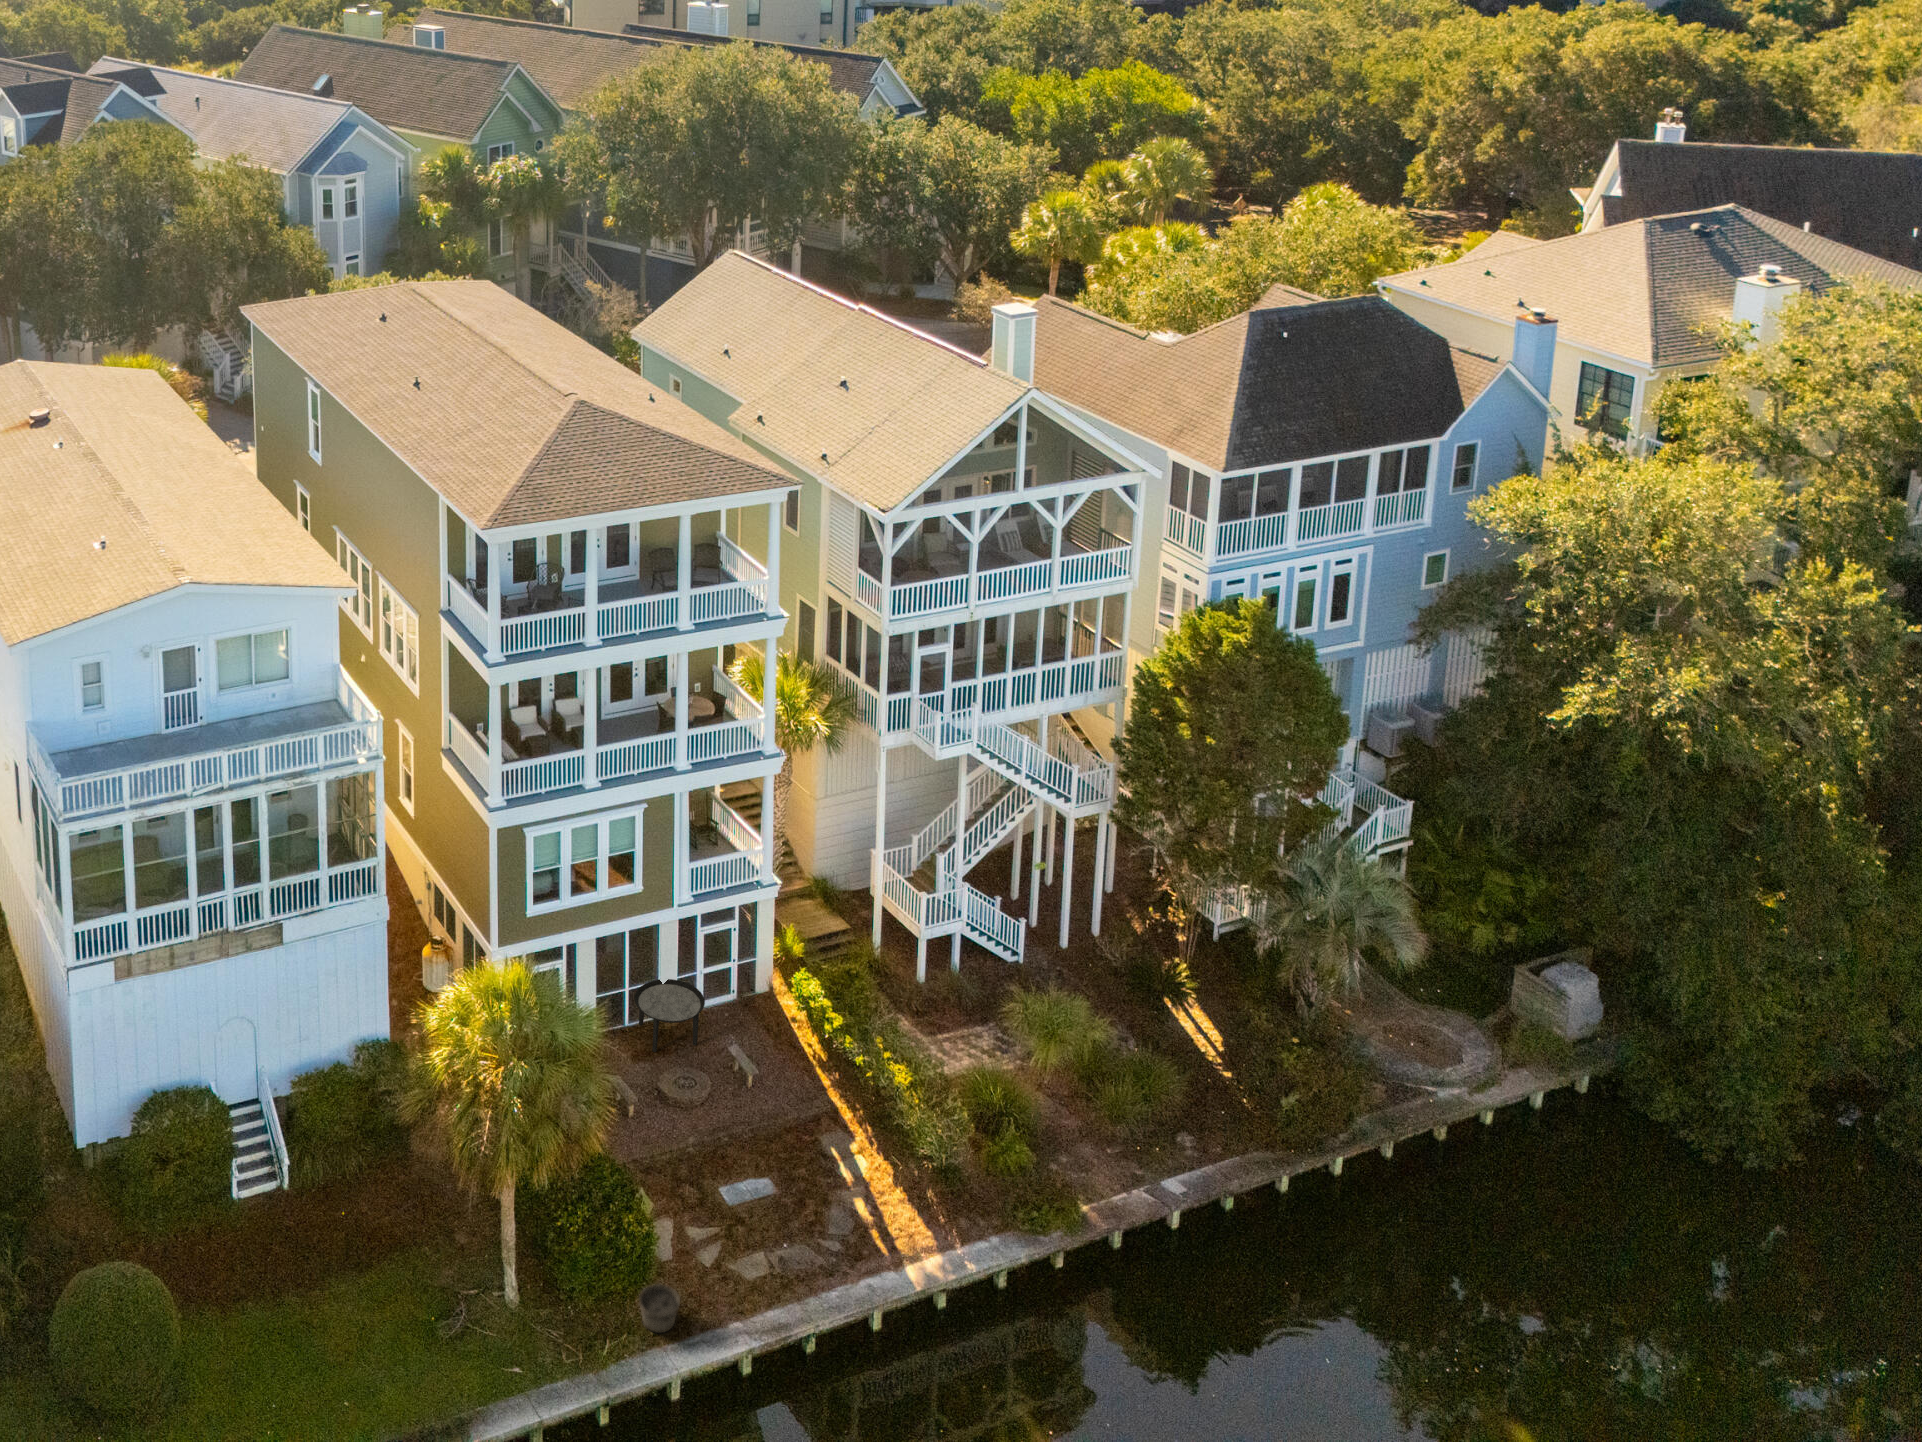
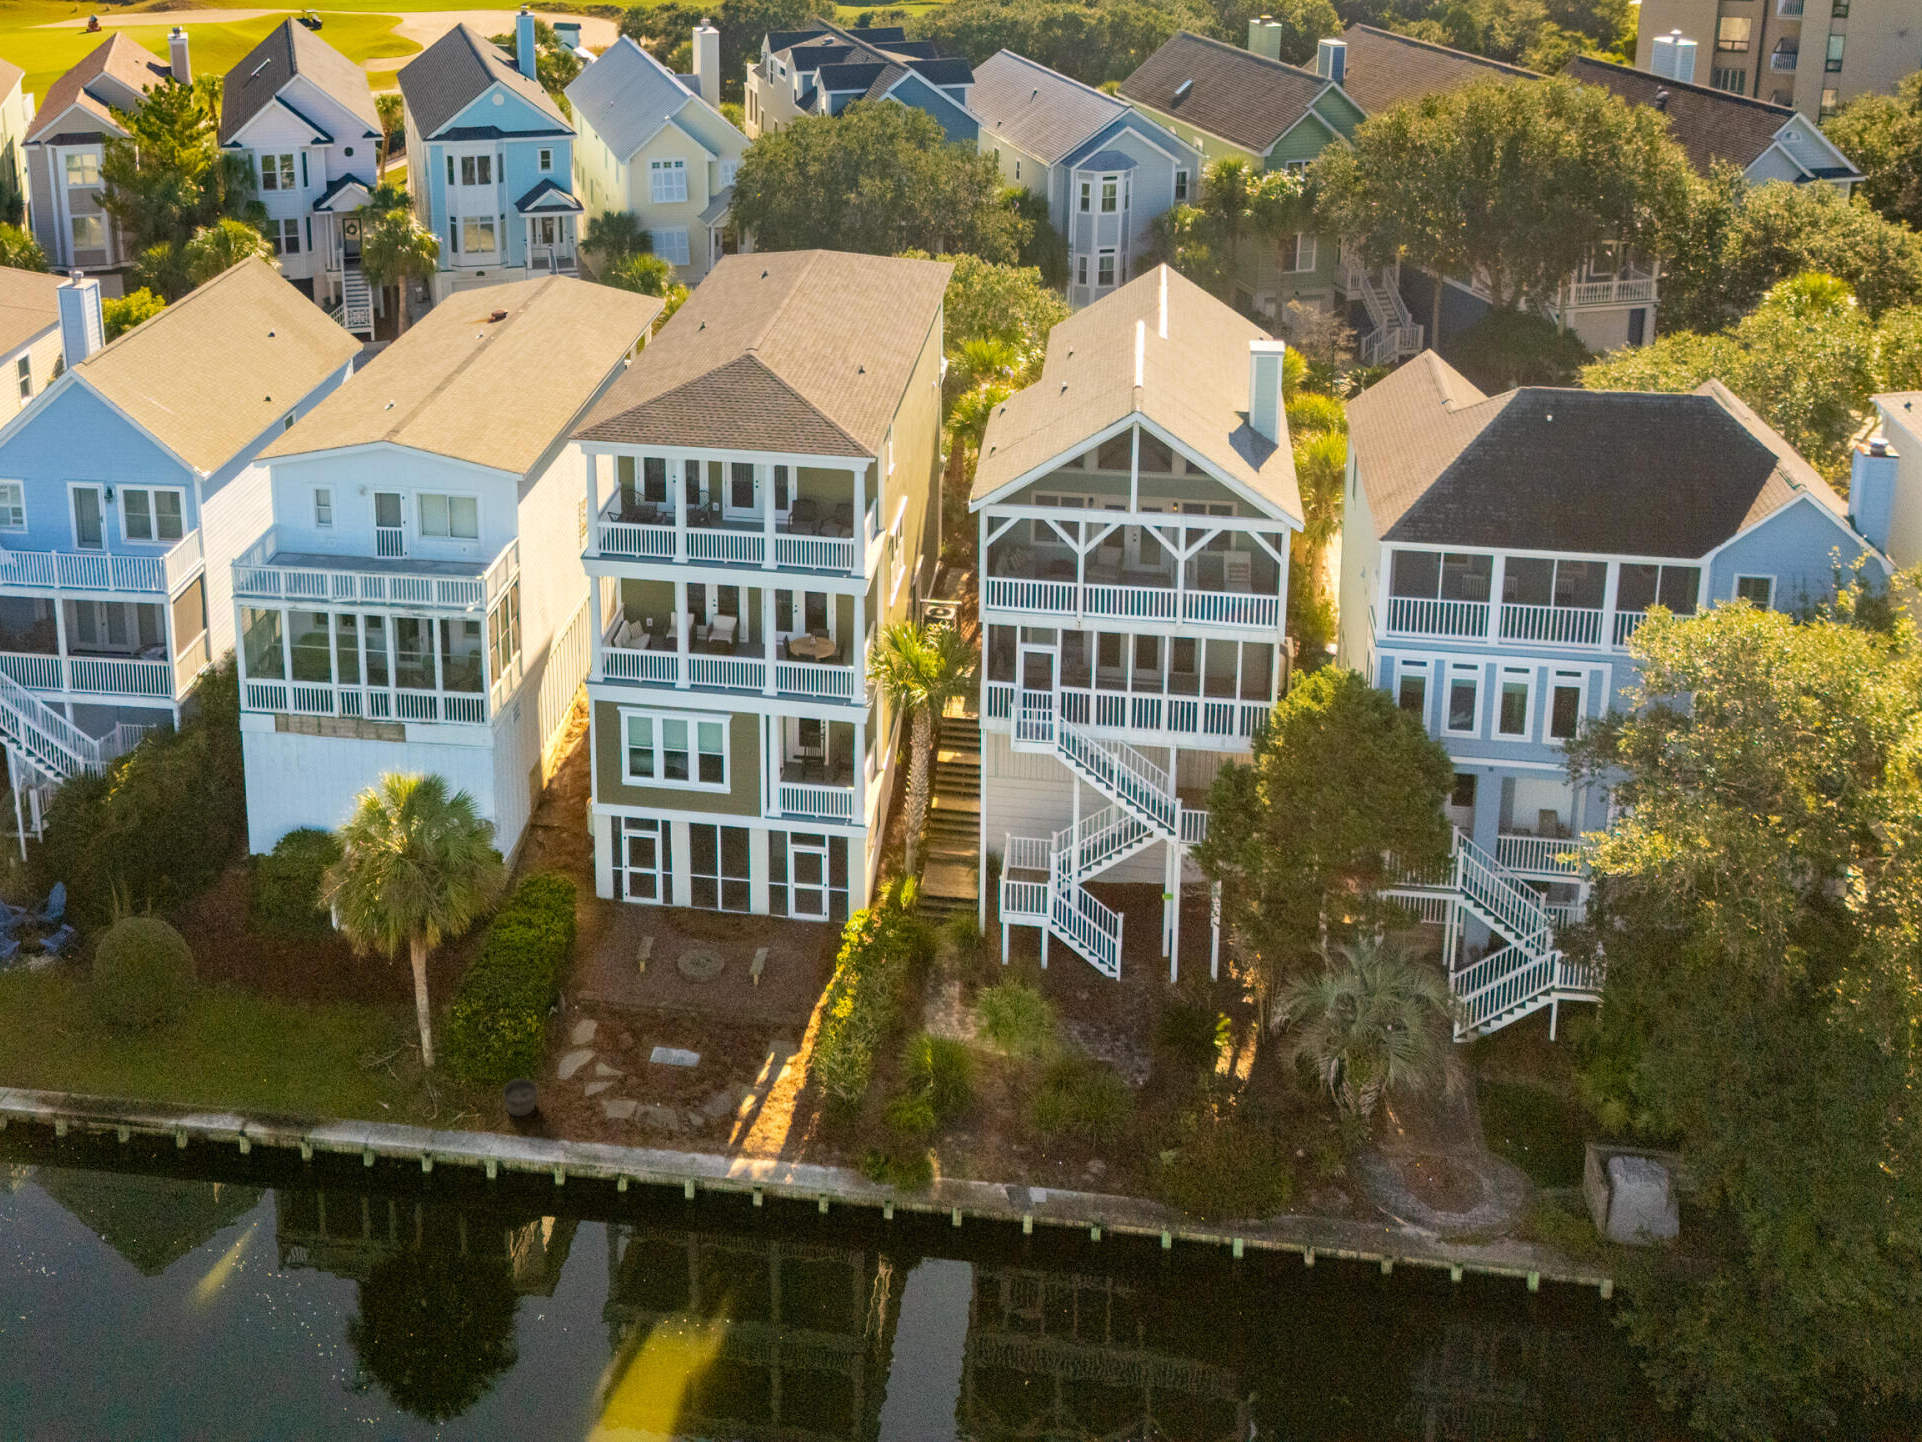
round table: present [634,979,705,1052] -> none [713,883,774,946]

